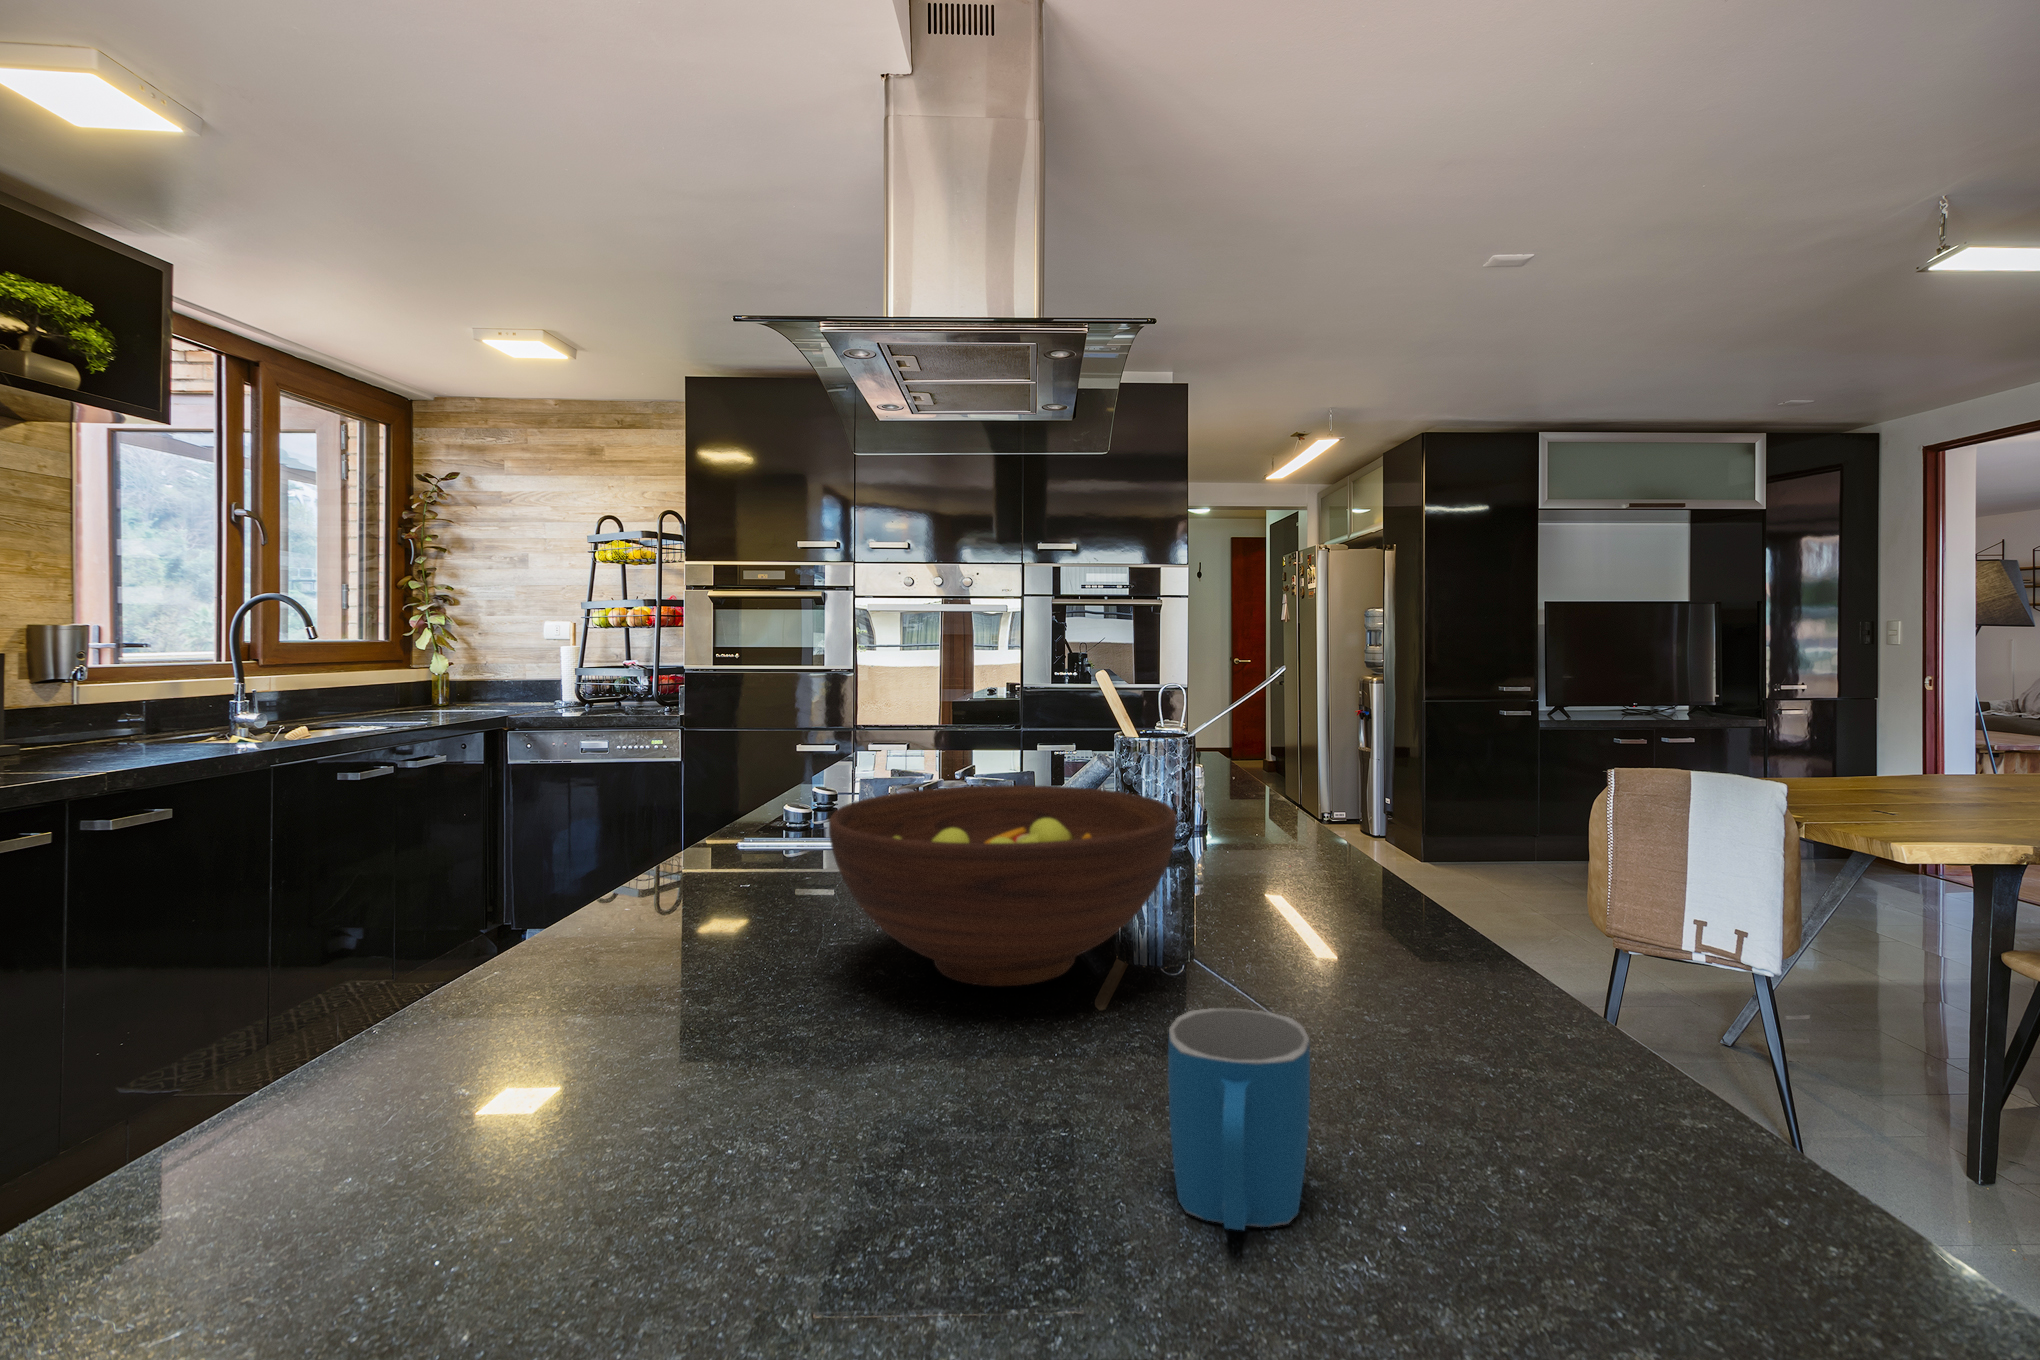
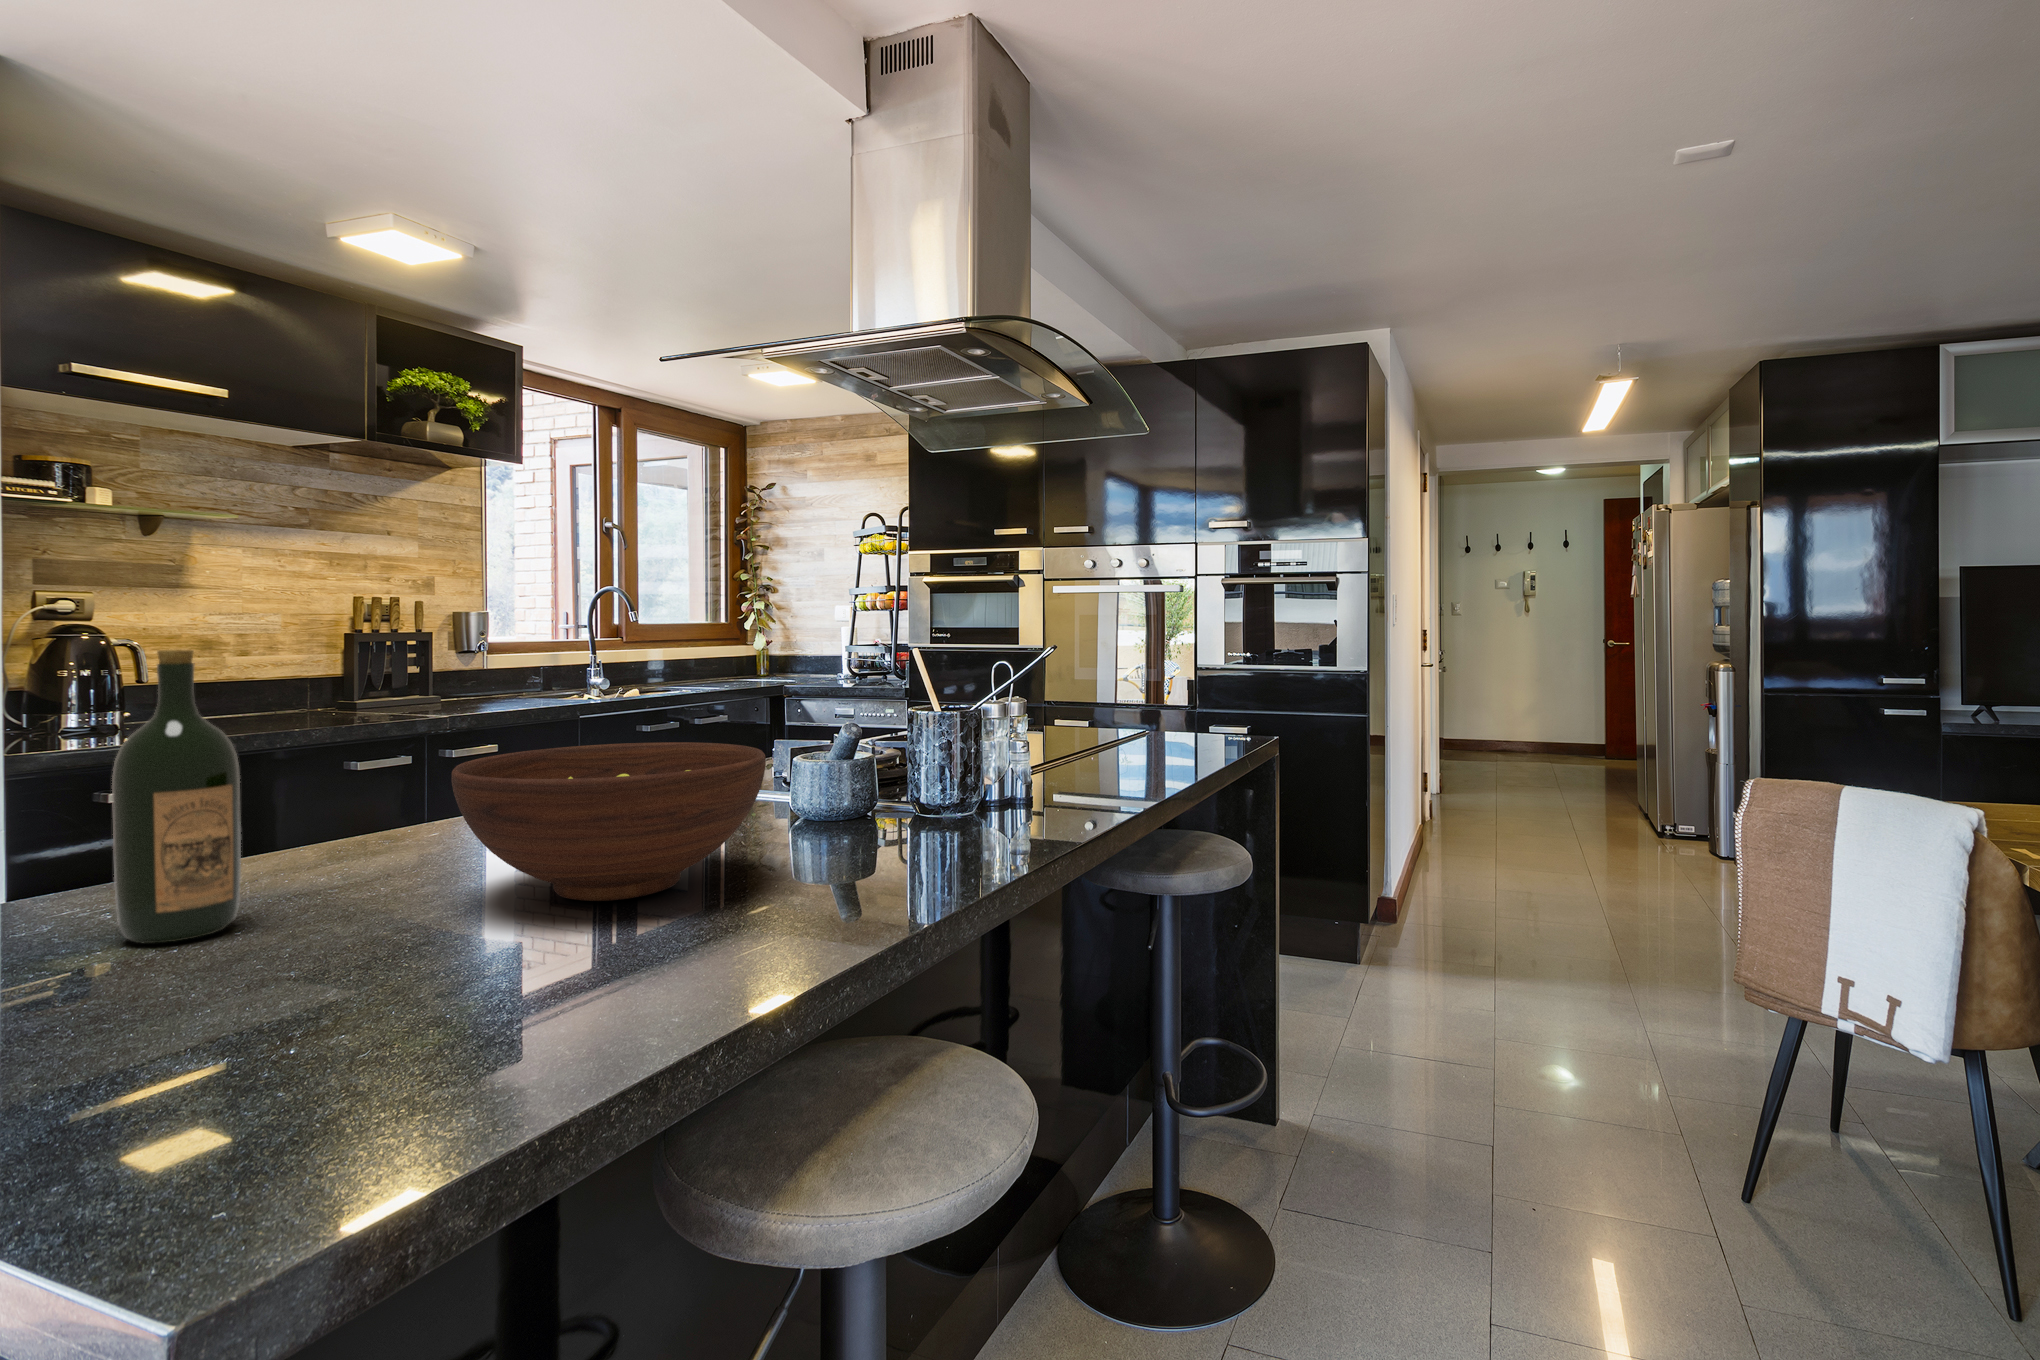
wine bottle: none [496,687,658,1140] -> present [112,650,241,944]
mug: present [1168,1008,1310,1230] -> none [236,900,422,1055]

